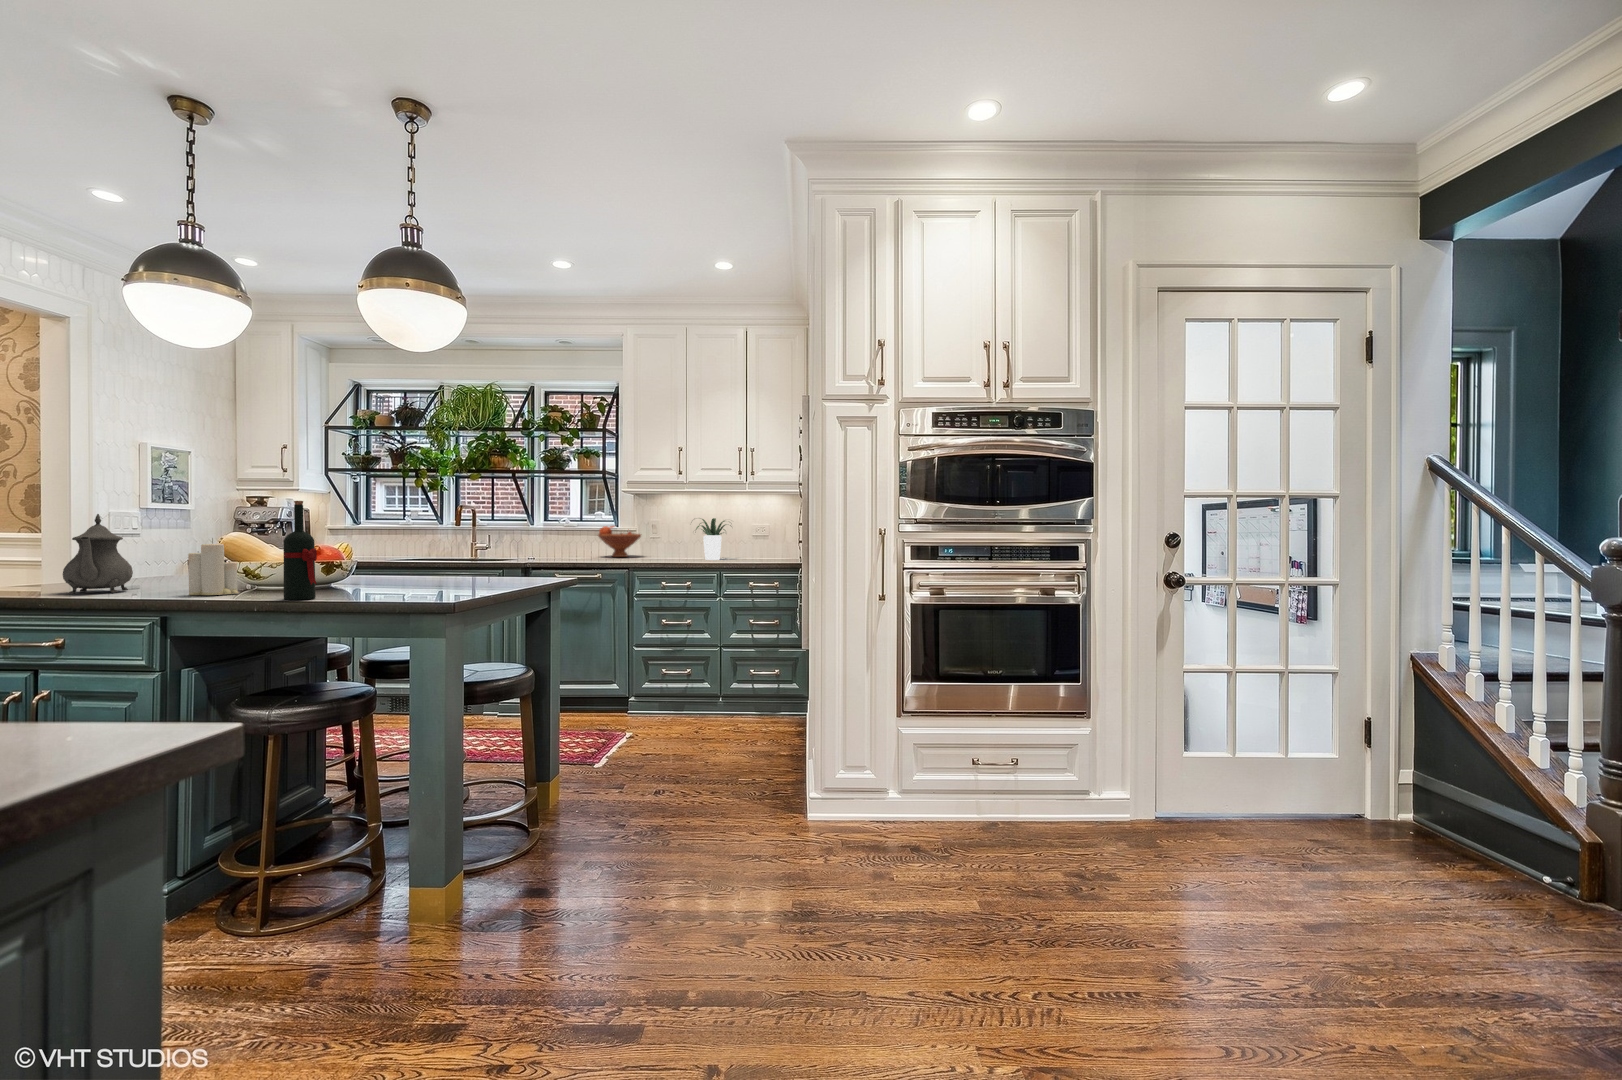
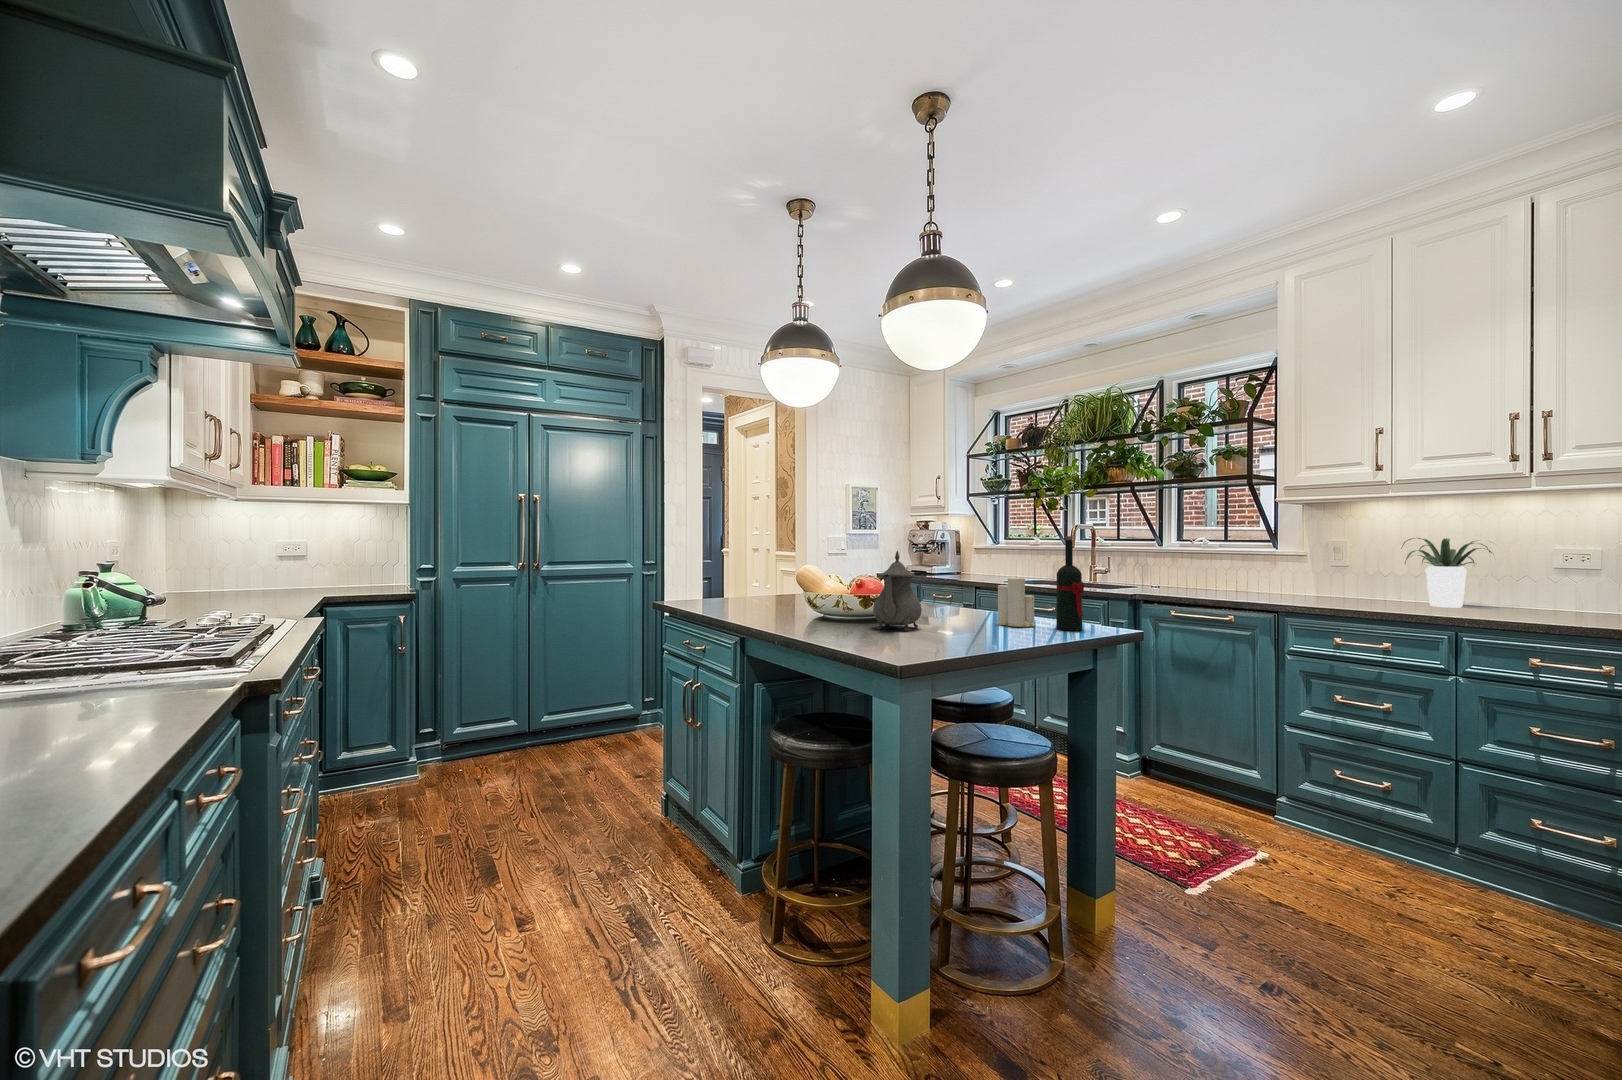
wine bottle: present [283,501,317,600] -> present [1056,536,1084,631]
teapot: present [63,514,133,594] -> present [873,551,922,631]
fruit bowl: present [598,526,641,557] -> none [1244,549,1316,593]
candle: present [188,538,238,595] -> present [998,577,1035,627]

